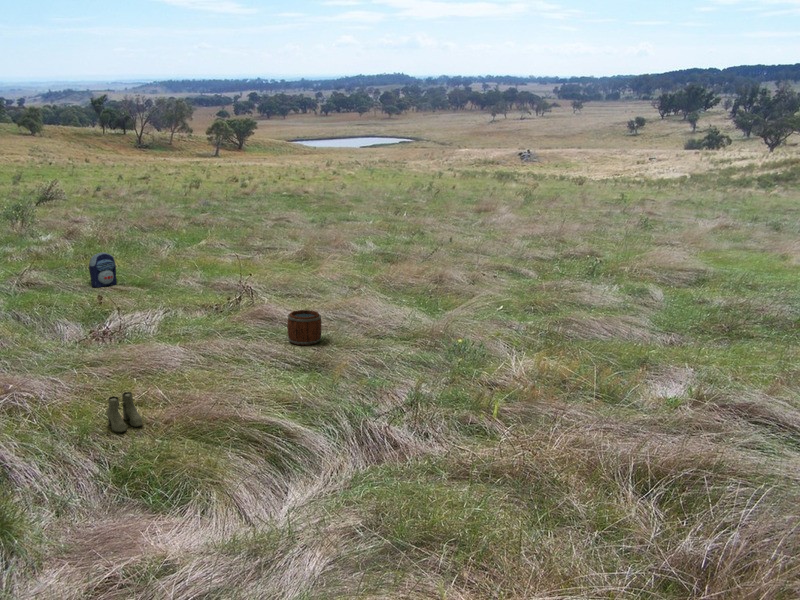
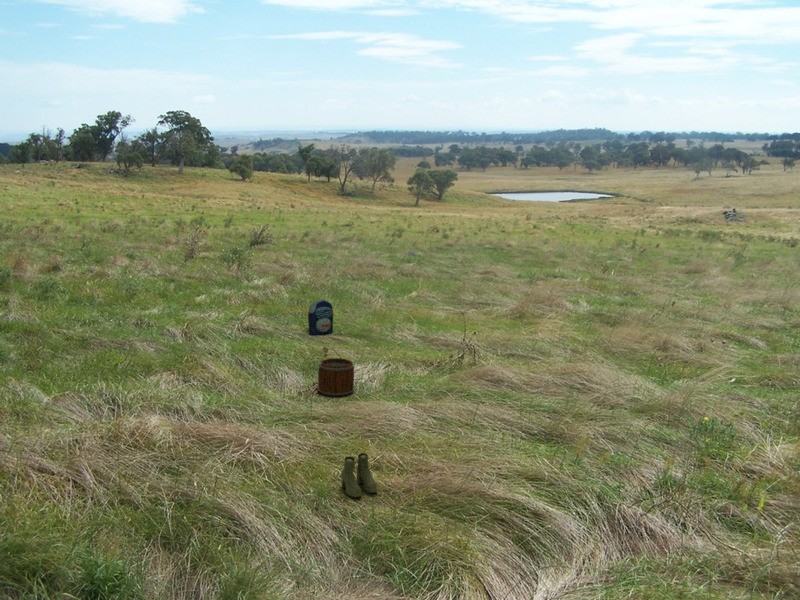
bucket: present [287,310,322,345] -> present [318,358,354,397]

